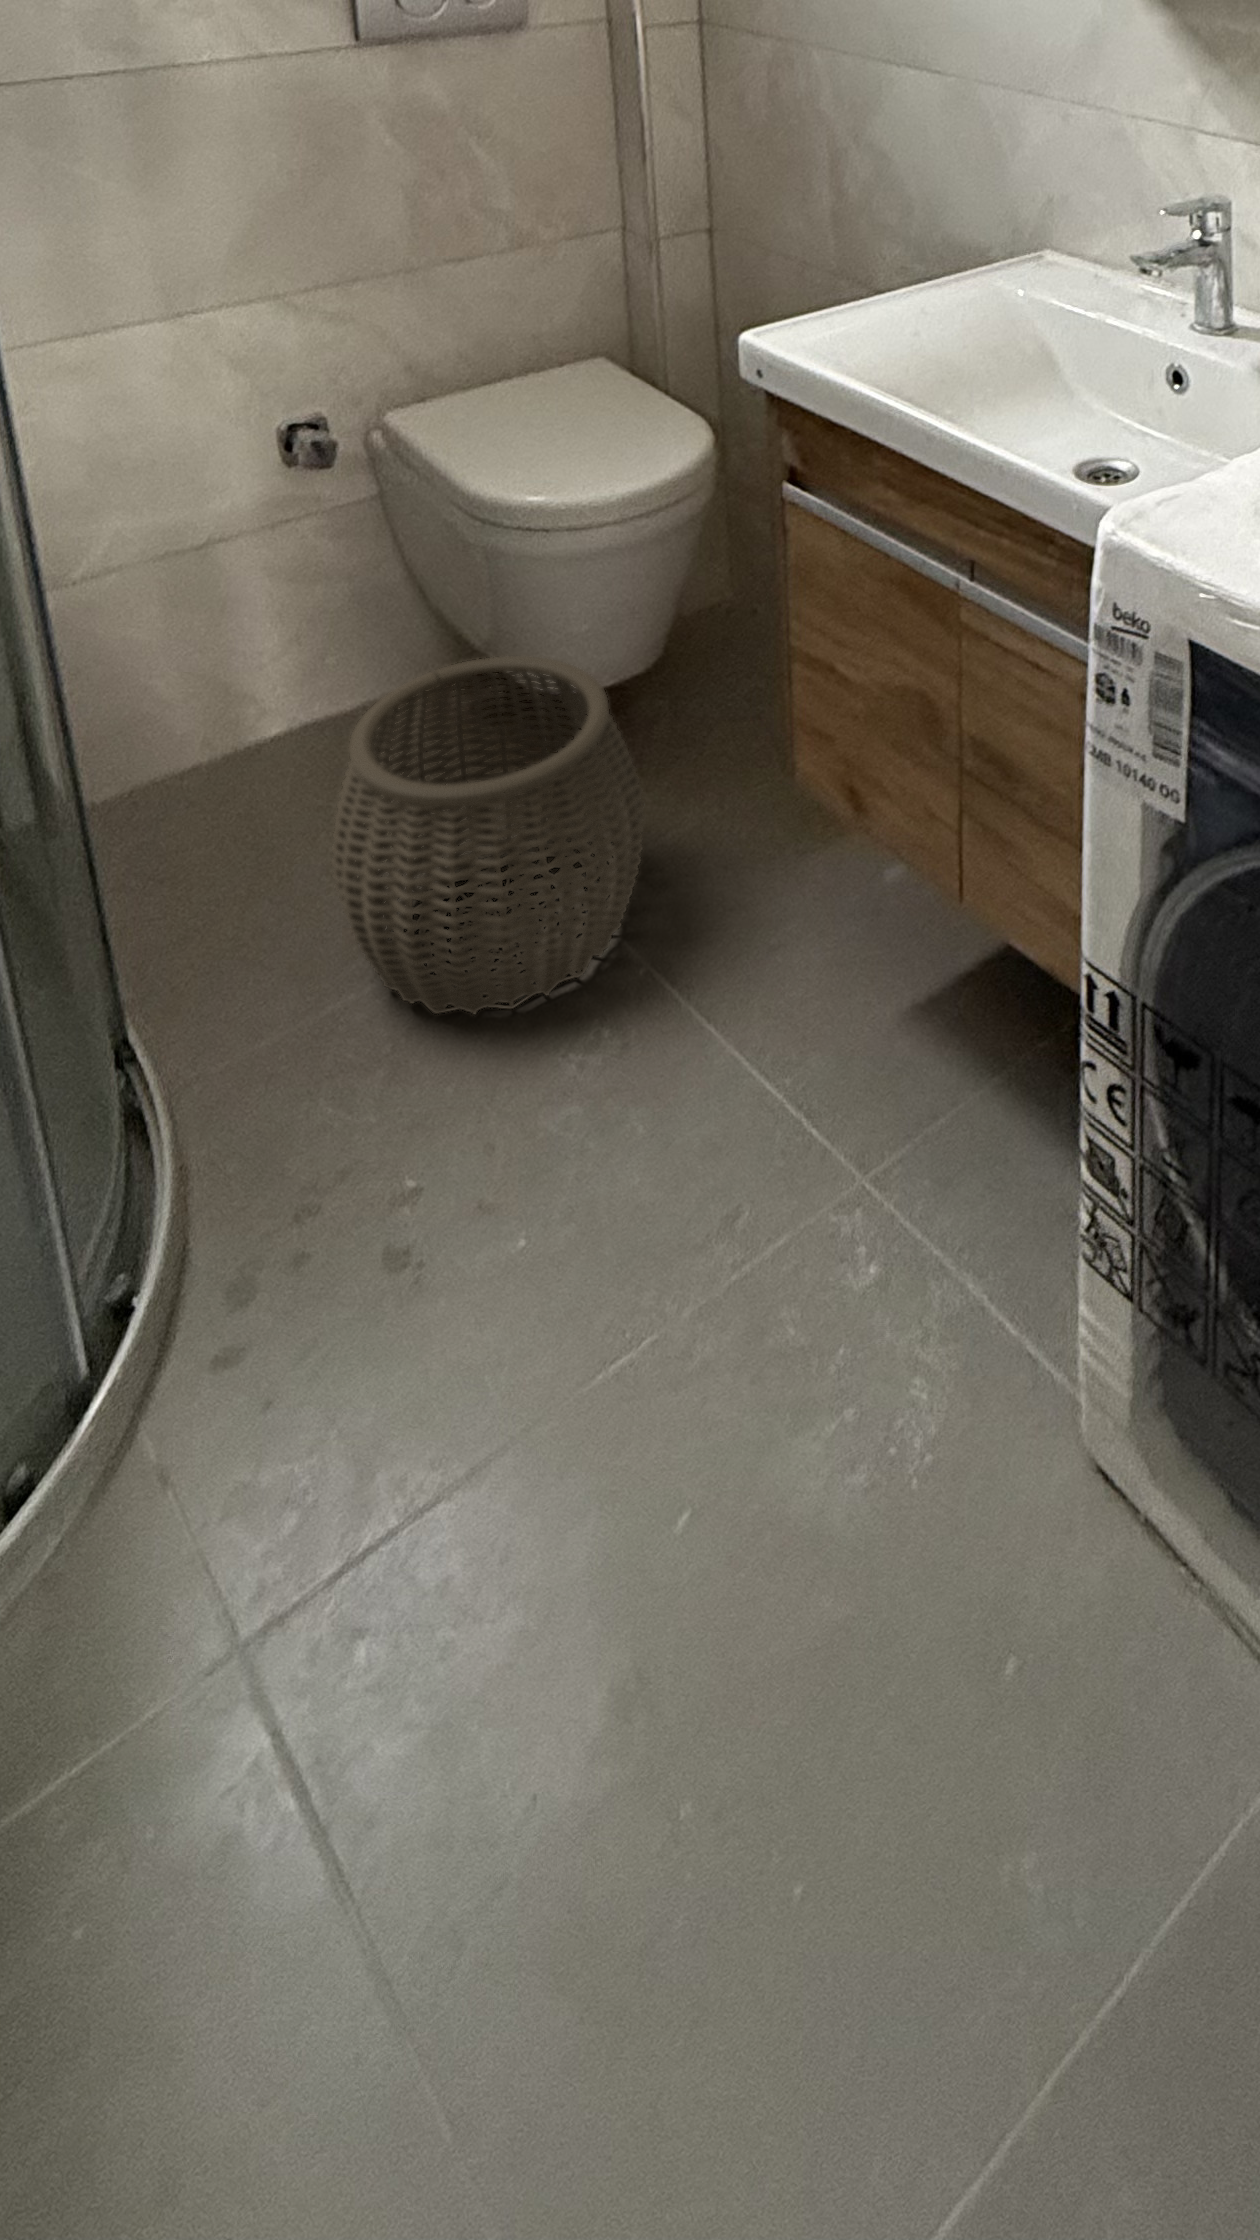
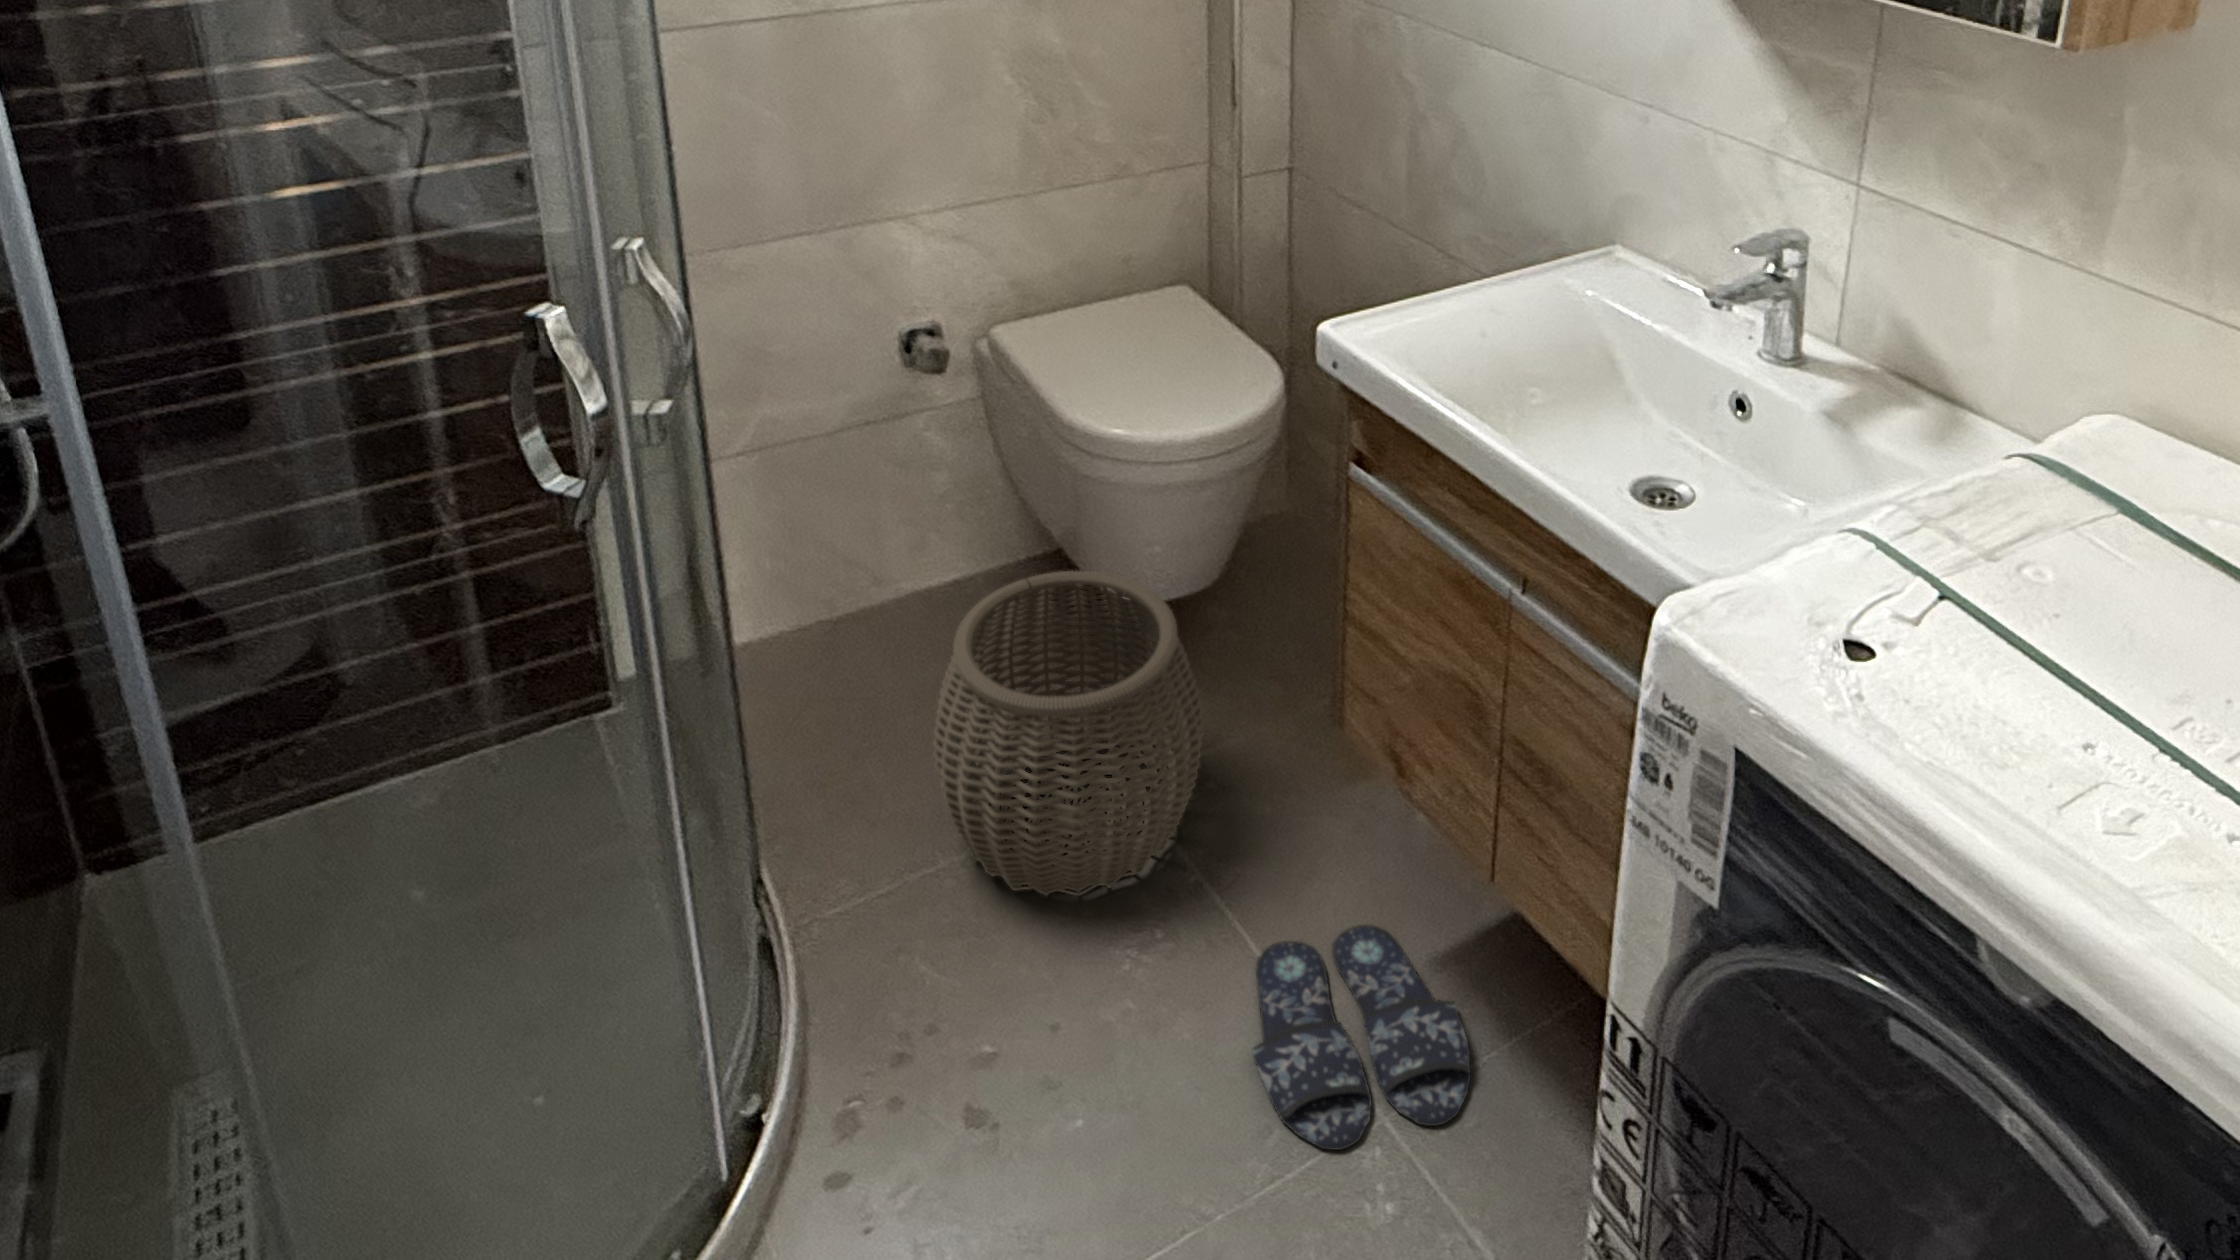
slippers: none [716,991,954,1222] -> present [1253,925,1471,1150]

